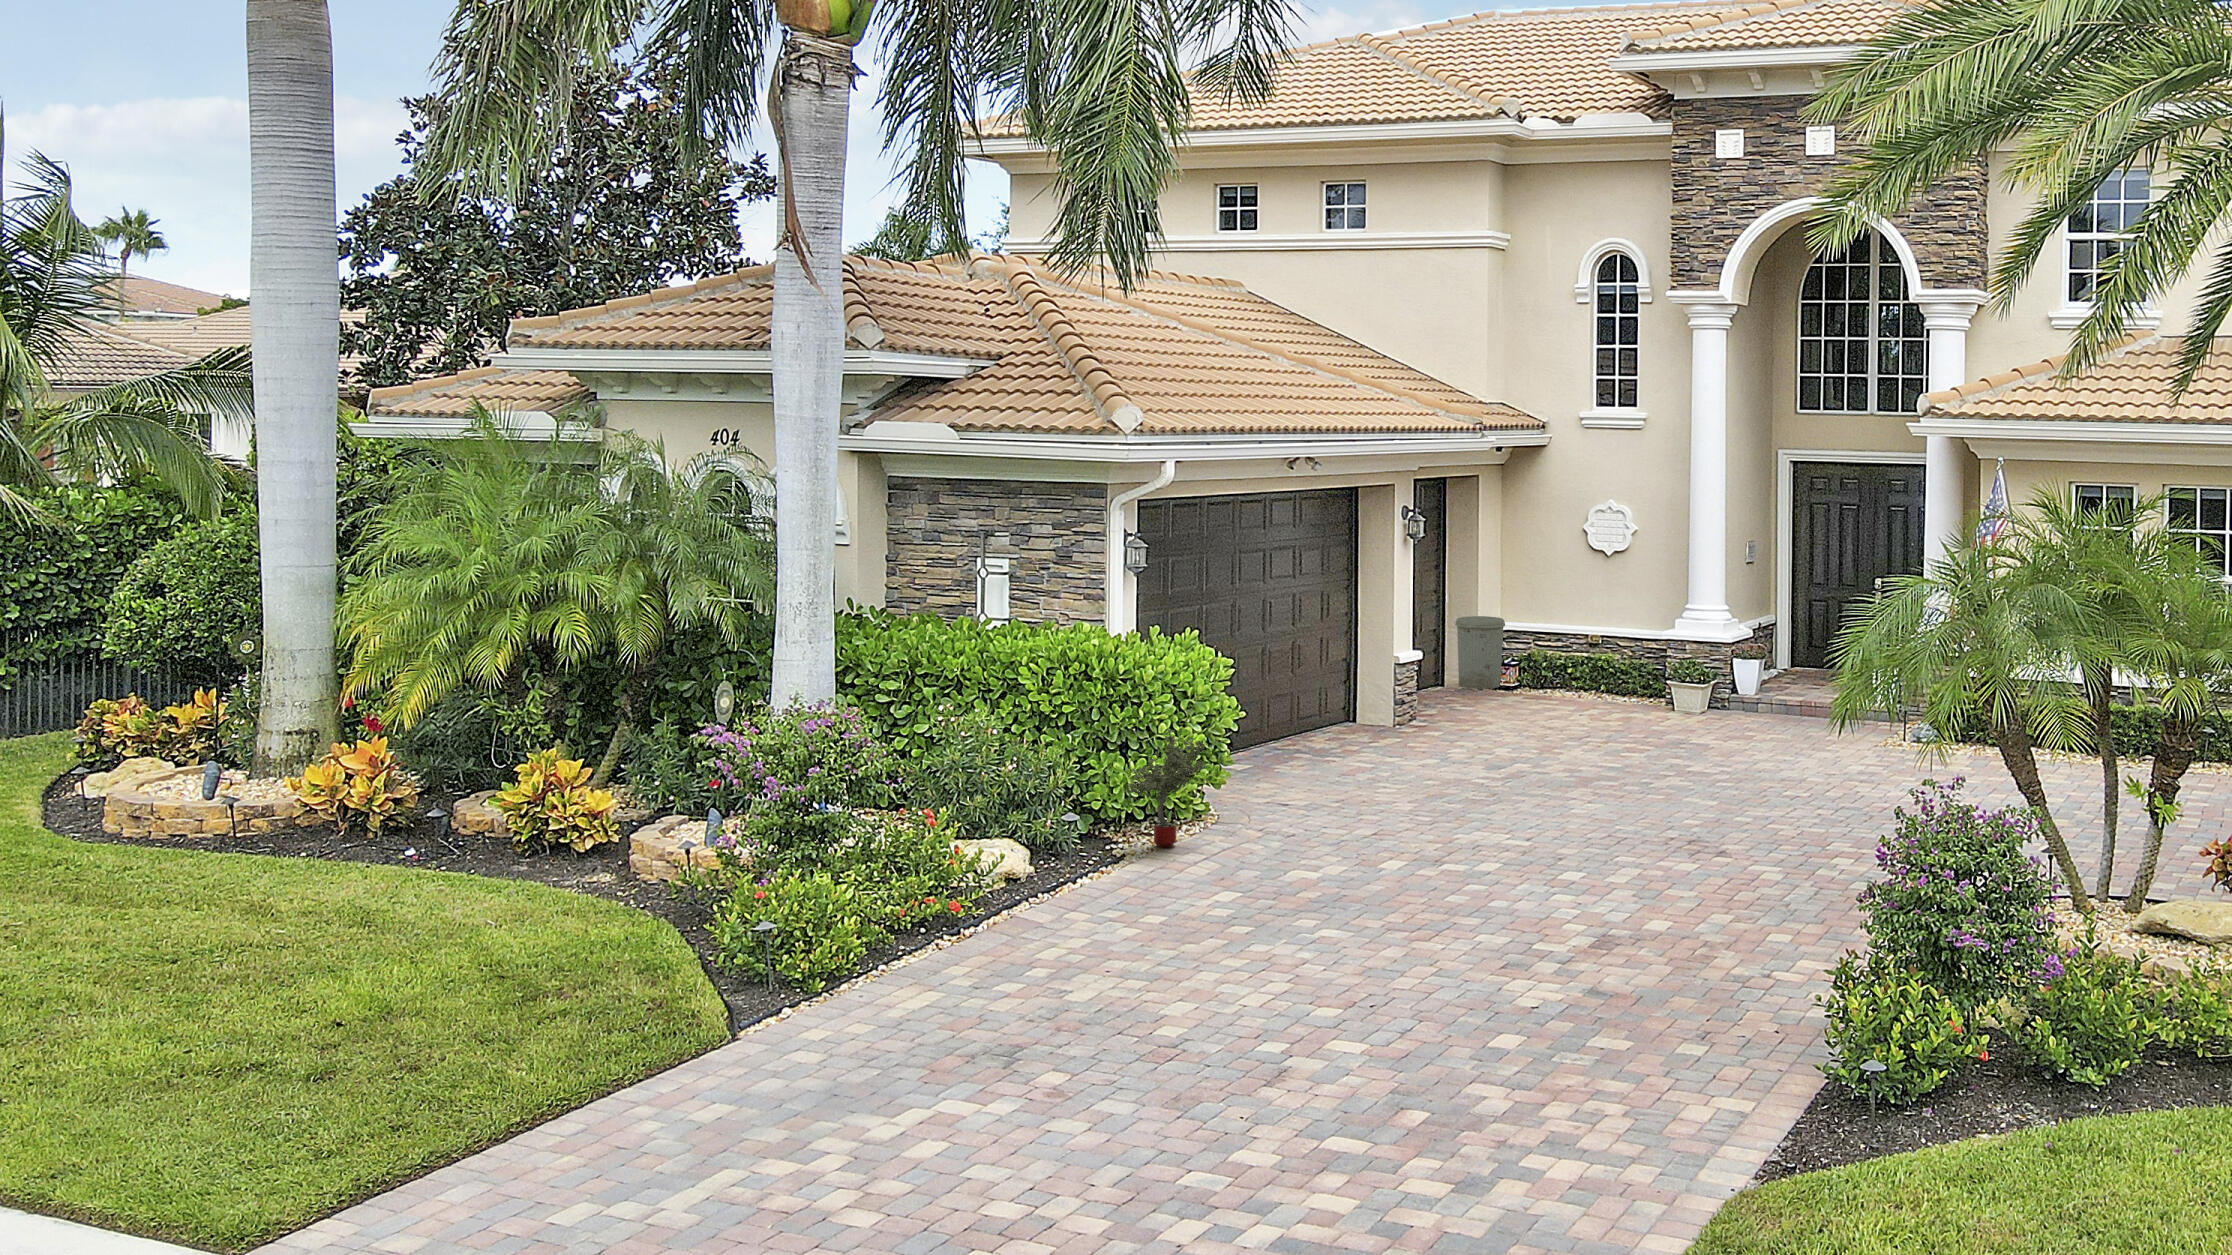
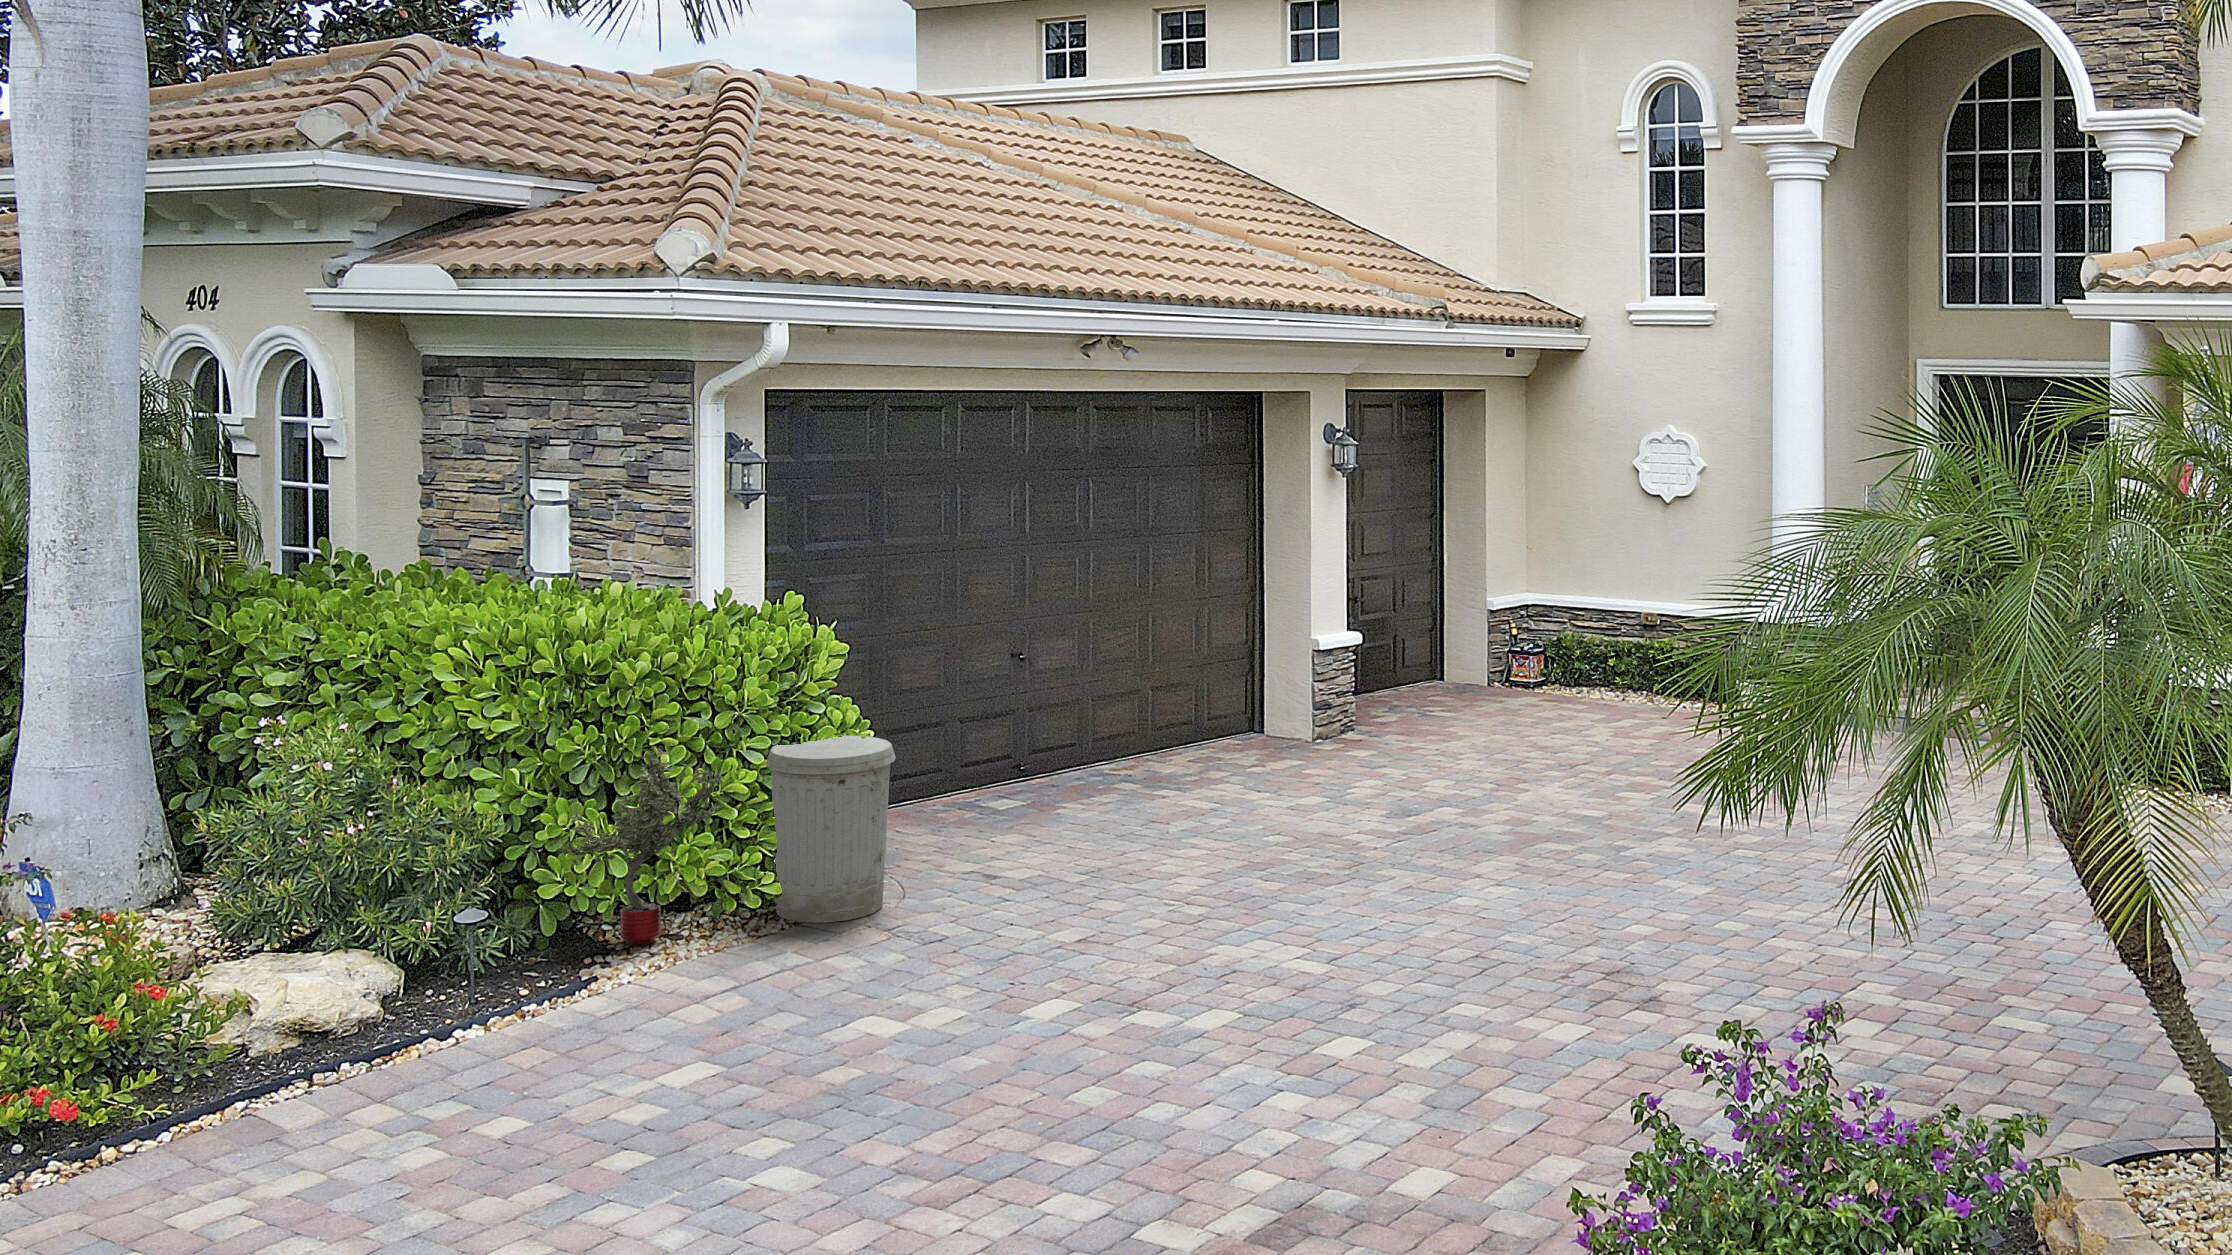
trash can: present [1455,616,1505,689] -> present [766,736,896,923]

